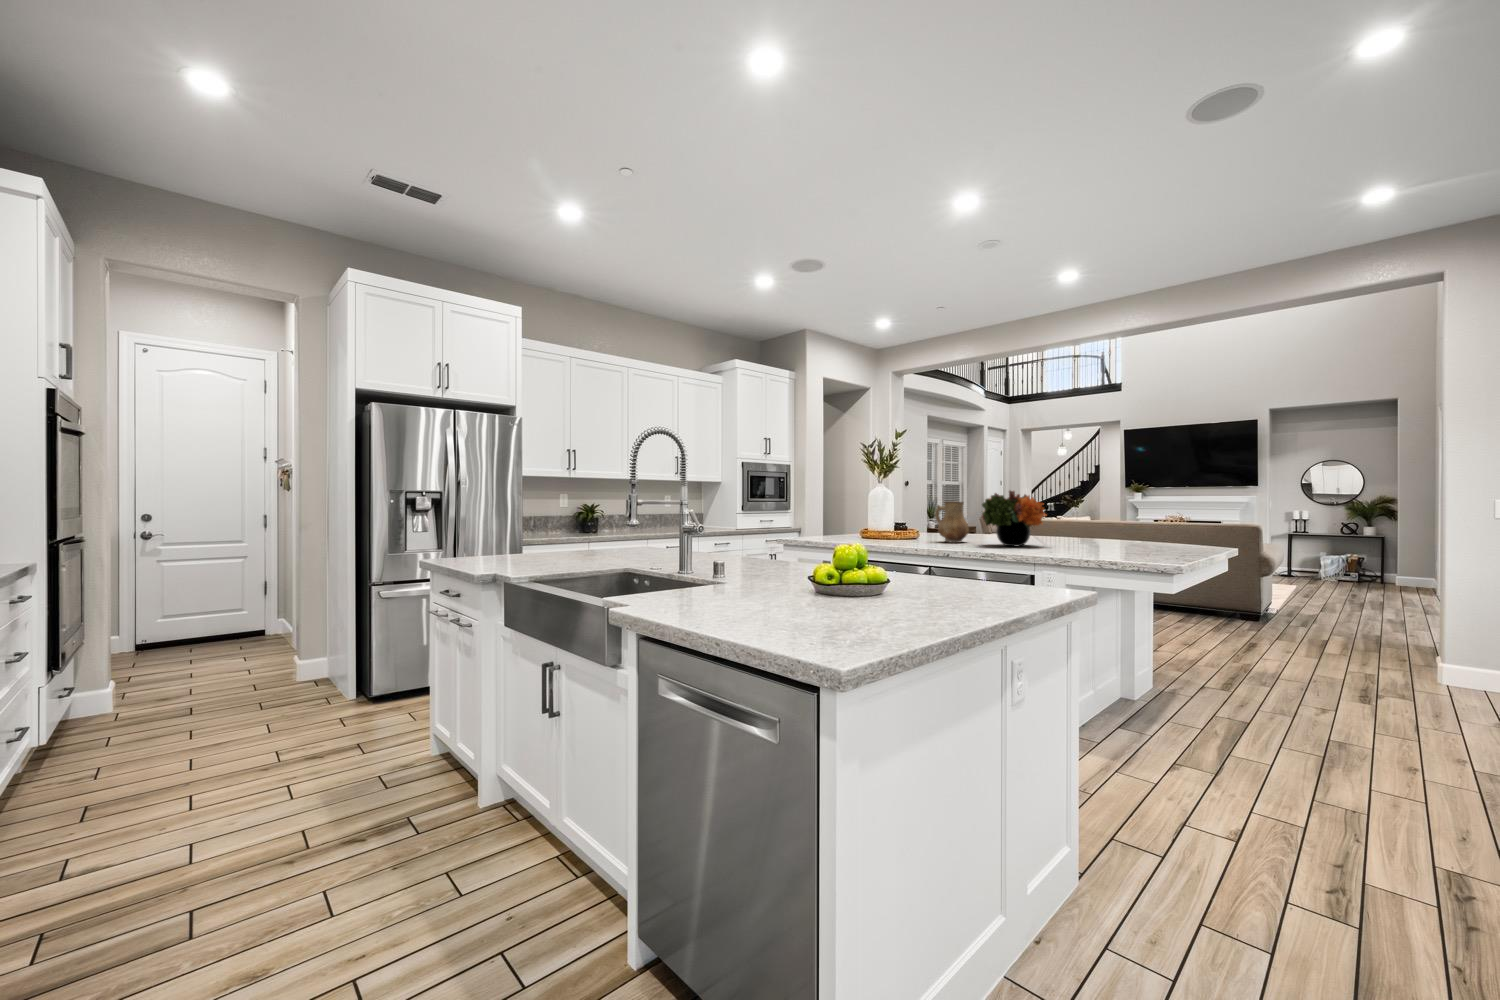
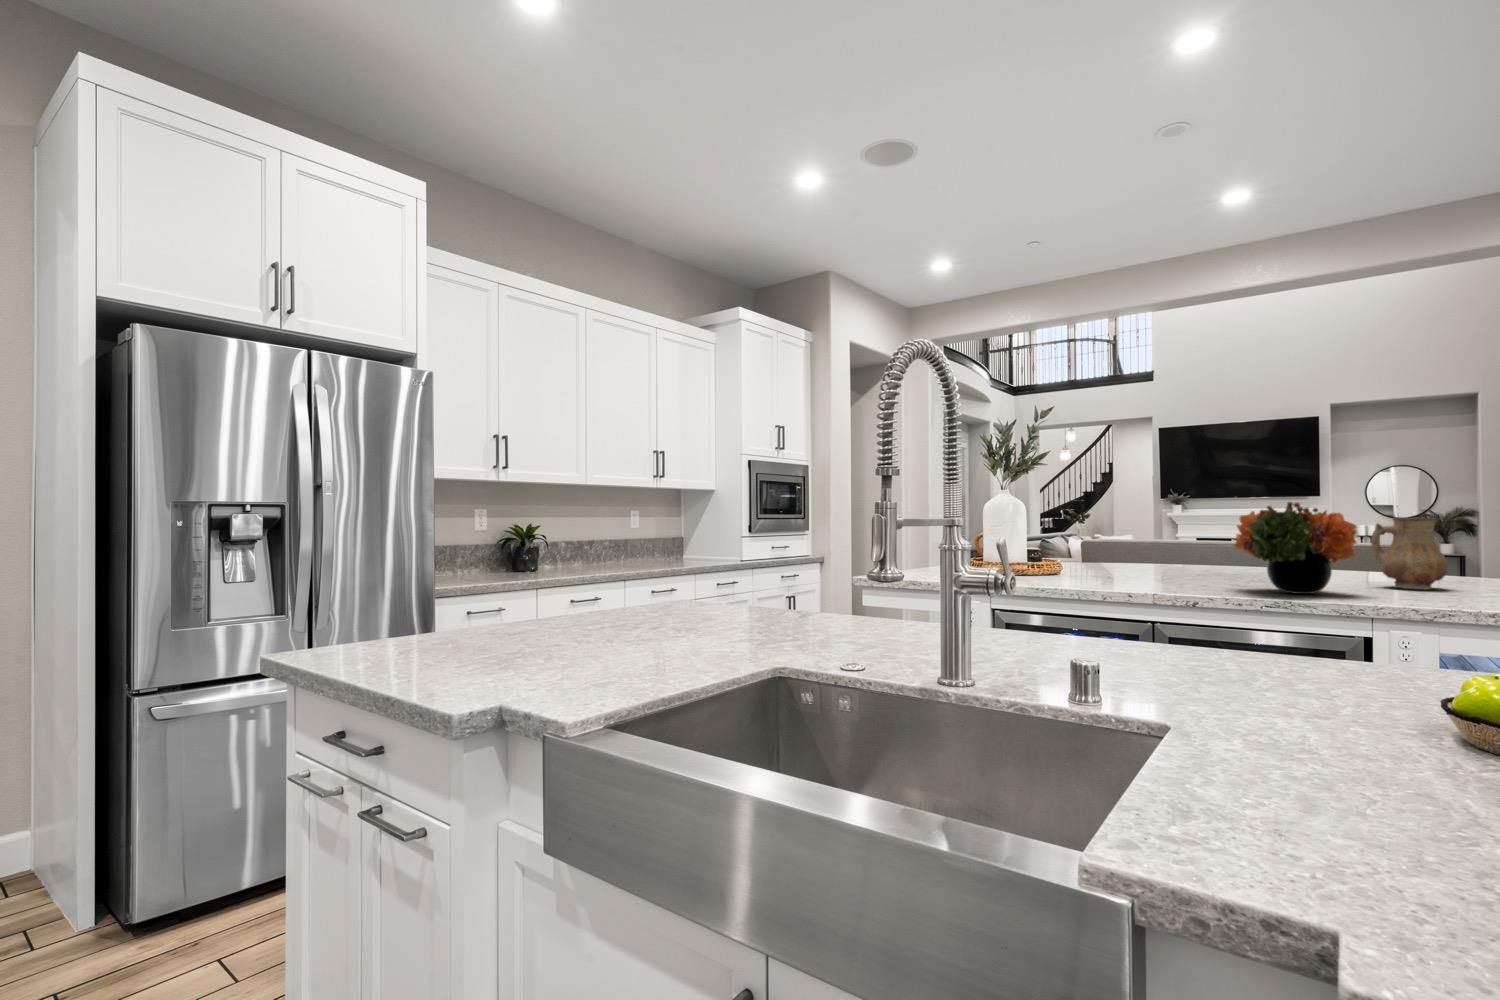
ceramic pitcher: present [935,501,969,543] -> present [1371,518,1448,590]

